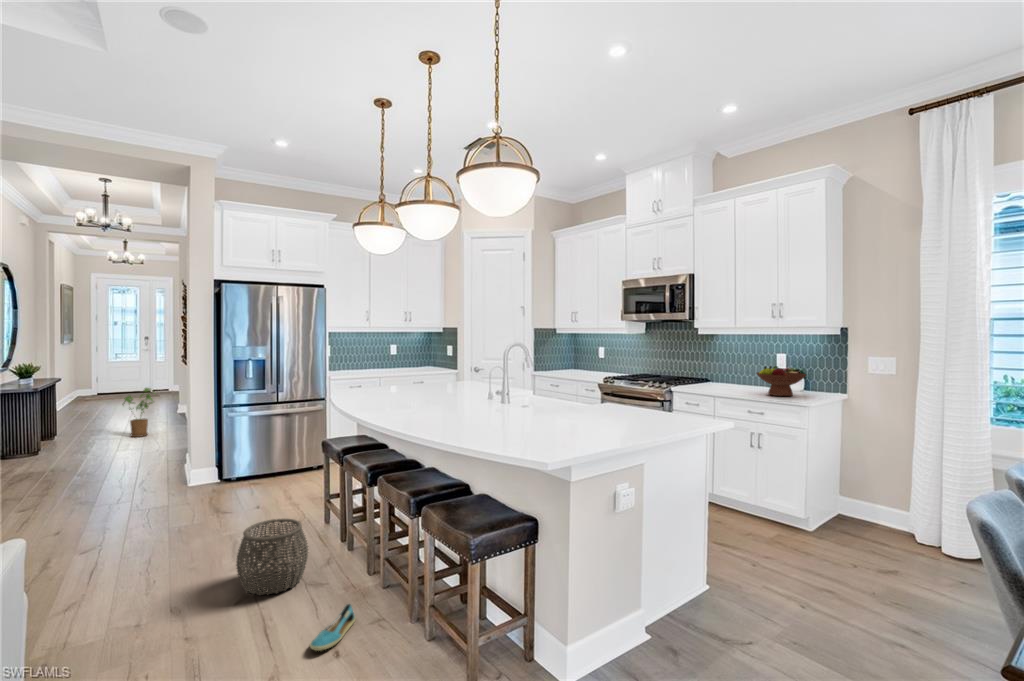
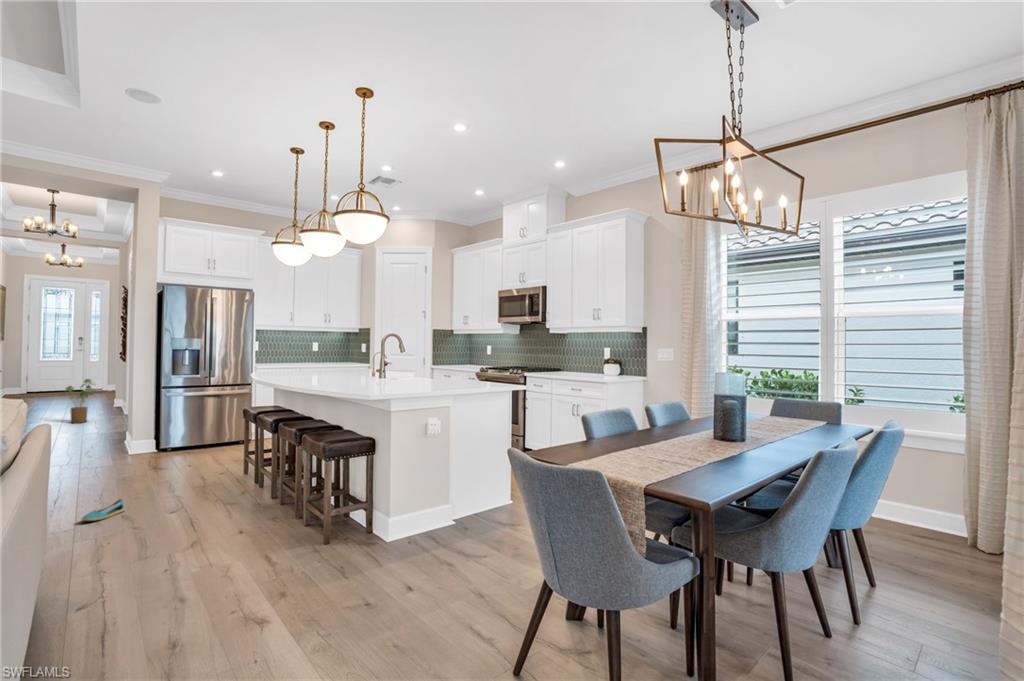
fruit bowl: present [756,366,806,396] -> none [580,355,613,377]
woven basket: present [236,519,308,595] -> none [171,459,227,510]
shoe: present [309,604,356,651] -> present [82,499,126,521]

